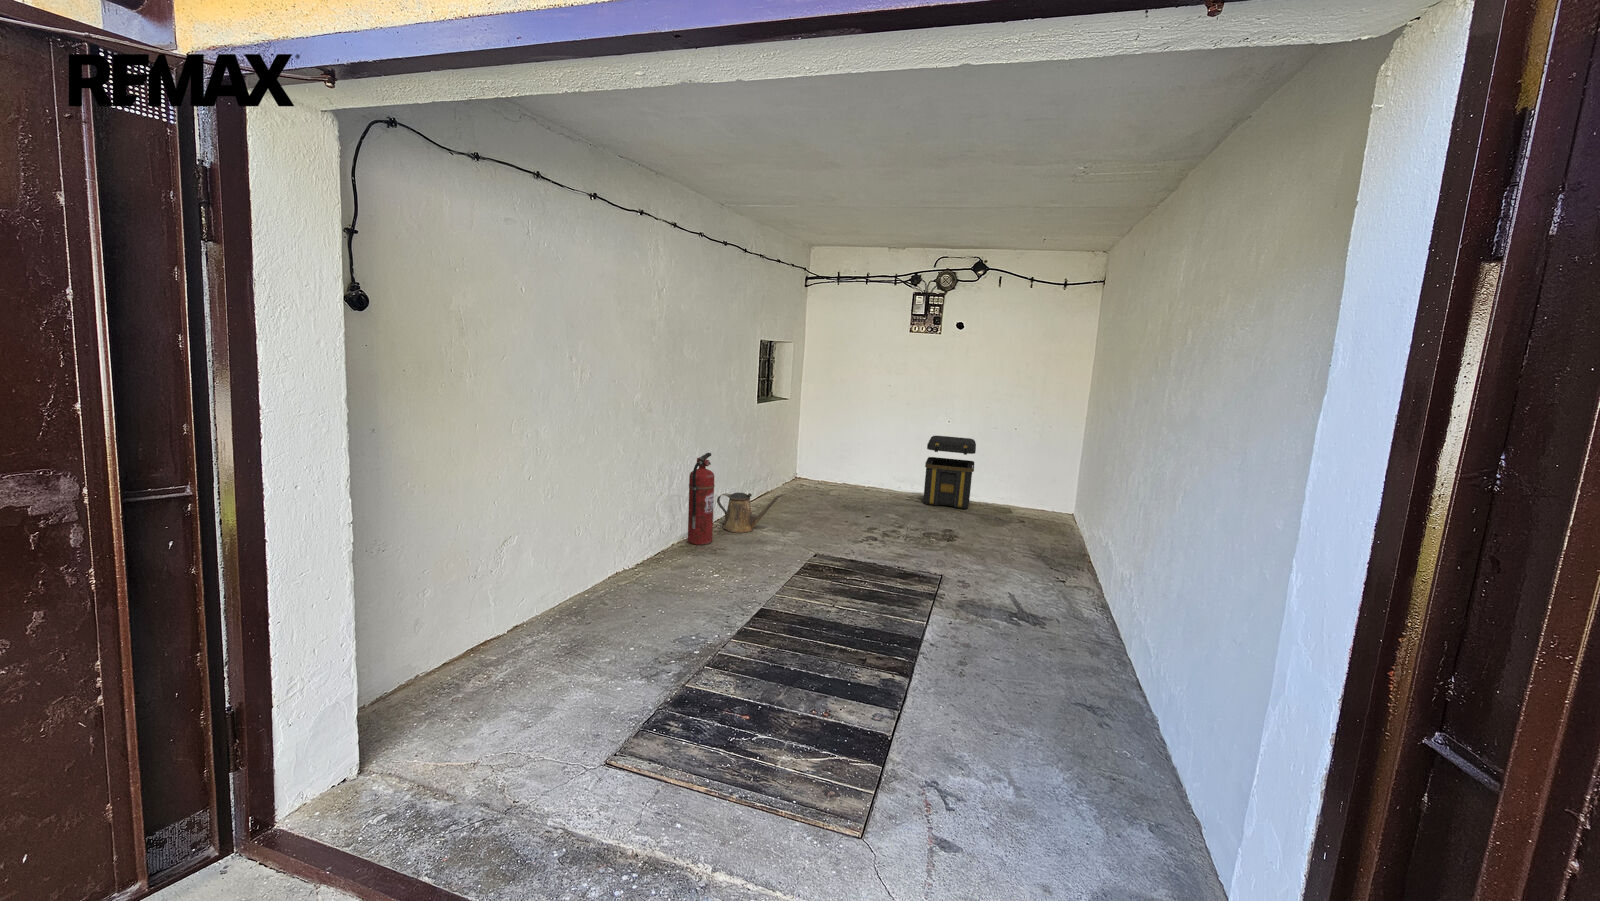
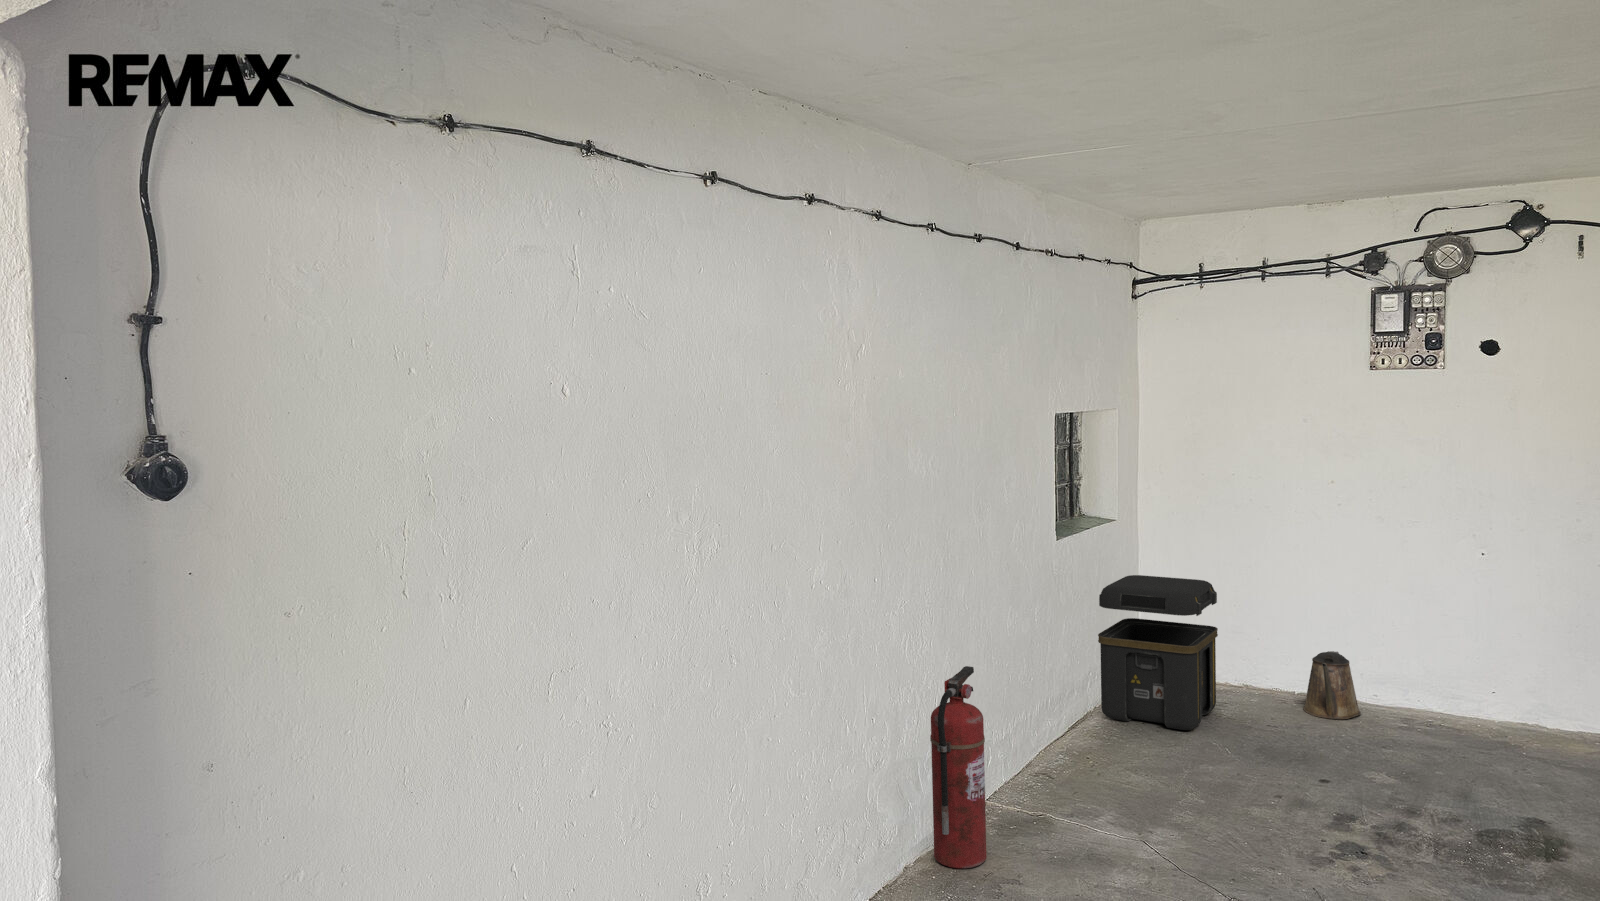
toolbox: present [923,436,976,509] -> present [1098,575,1218,730]
watering can: present [717,492,783,533] -> present [1303,651,1361,719]

